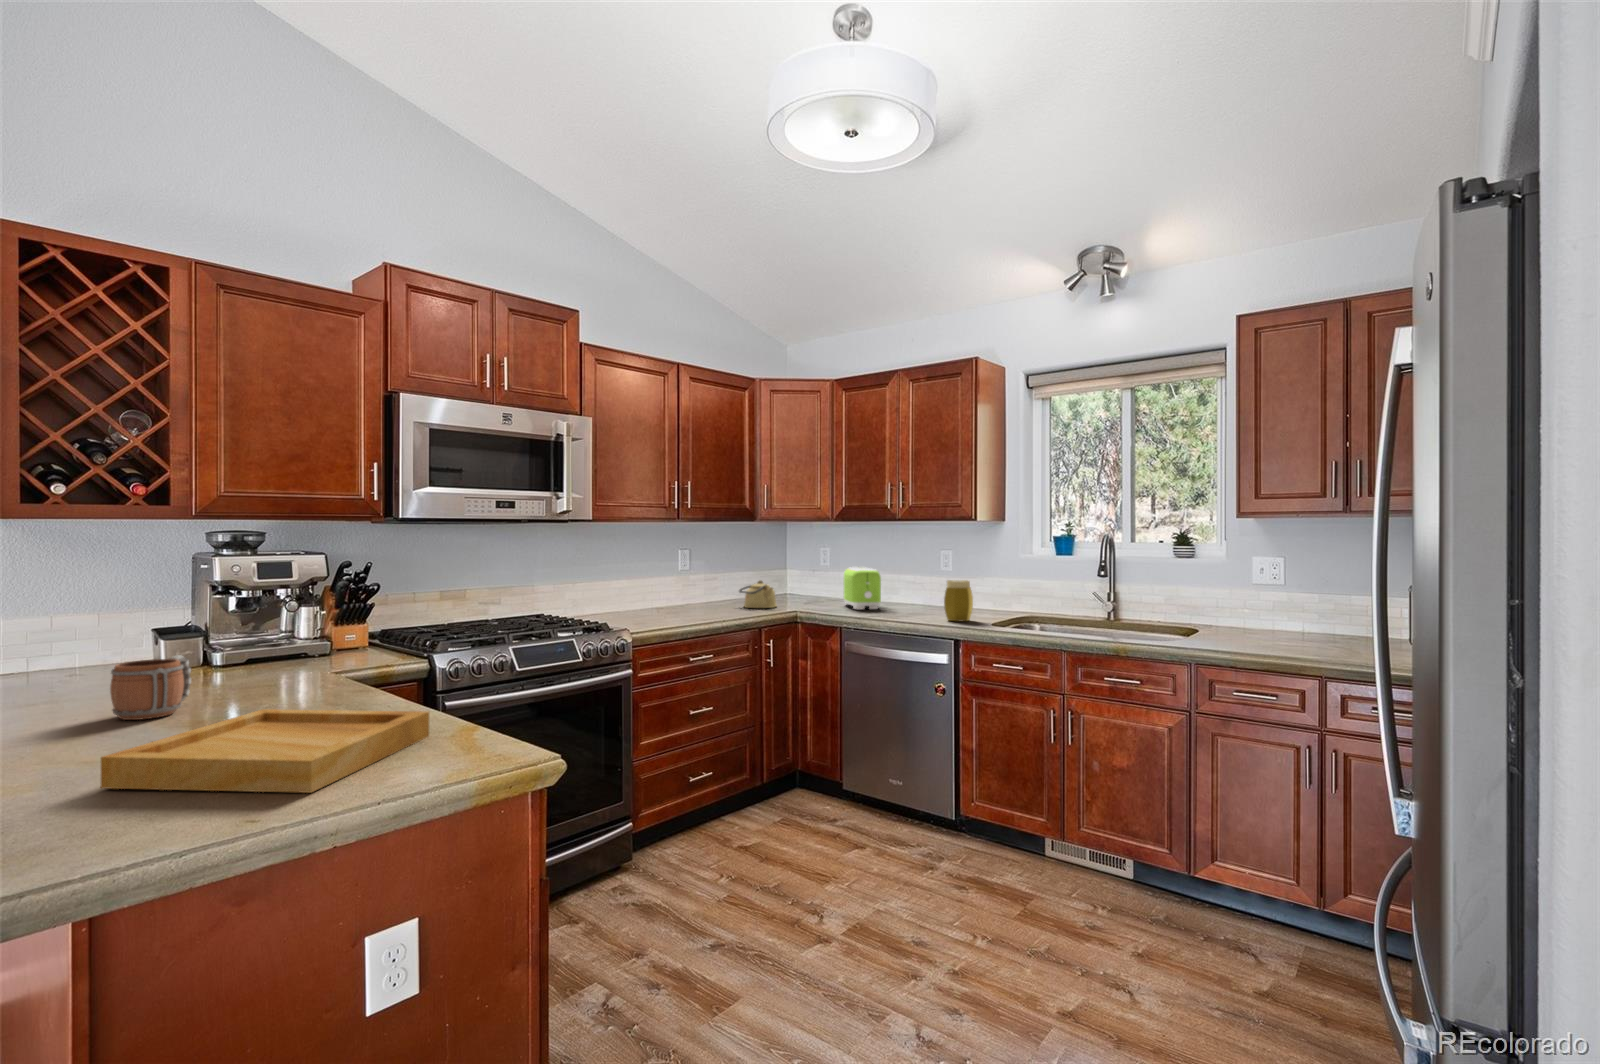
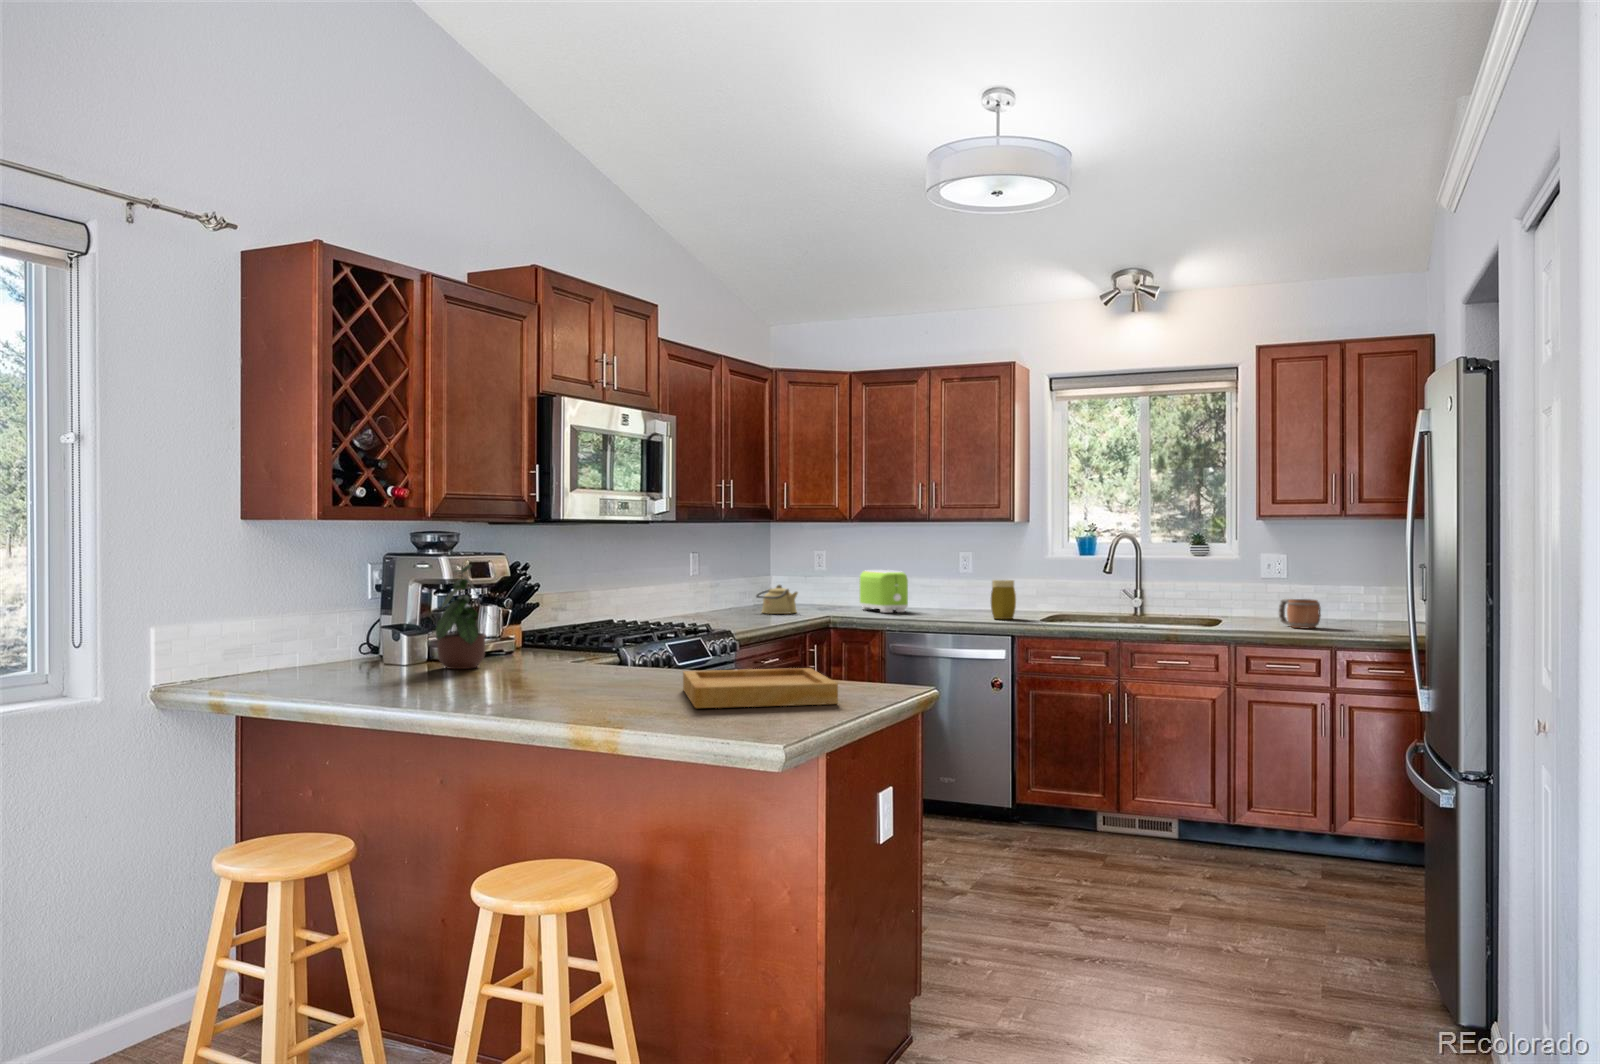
potted plant: none [178,554,272,676] -> present [436,565,486,669]
mug: present [110,655,191,720] -> present [1278,599,1321,628]

